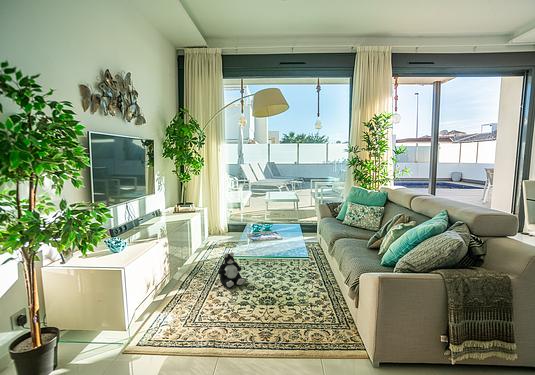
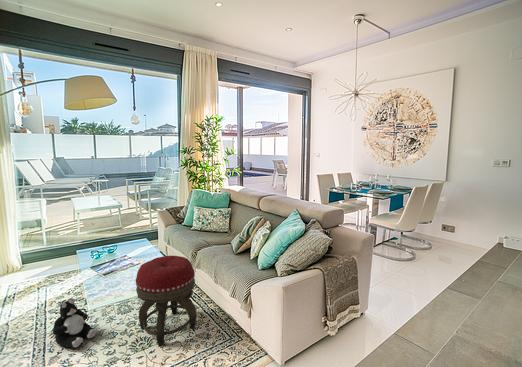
footstool: none [268,235,317,307] -> present [136,256,197,346]

